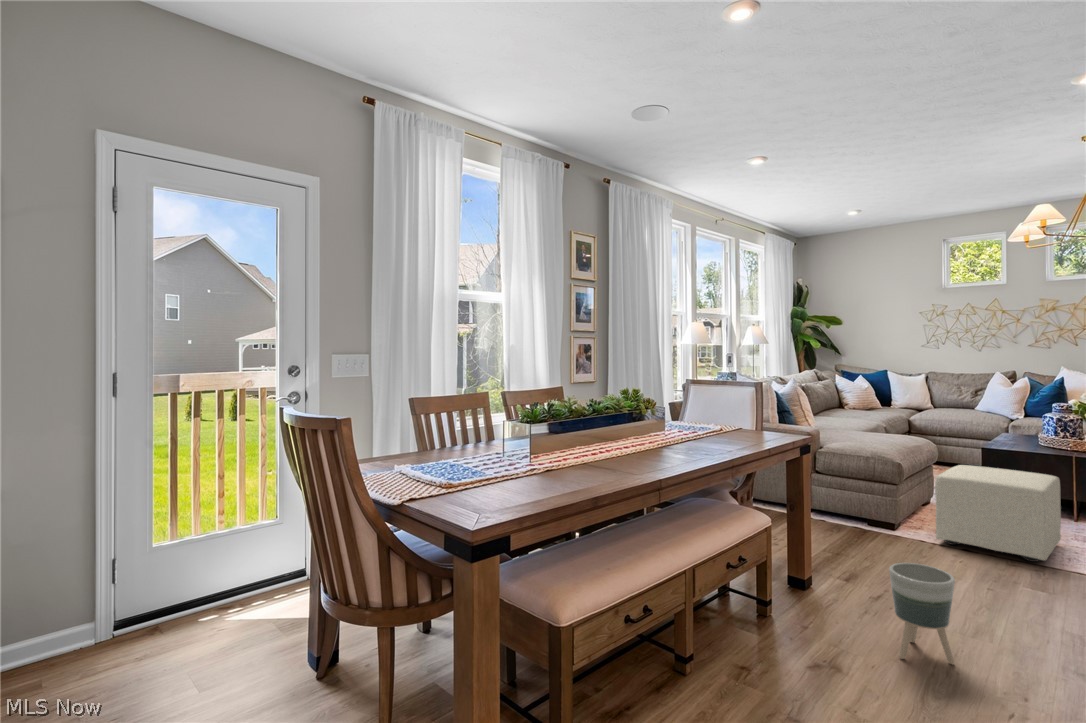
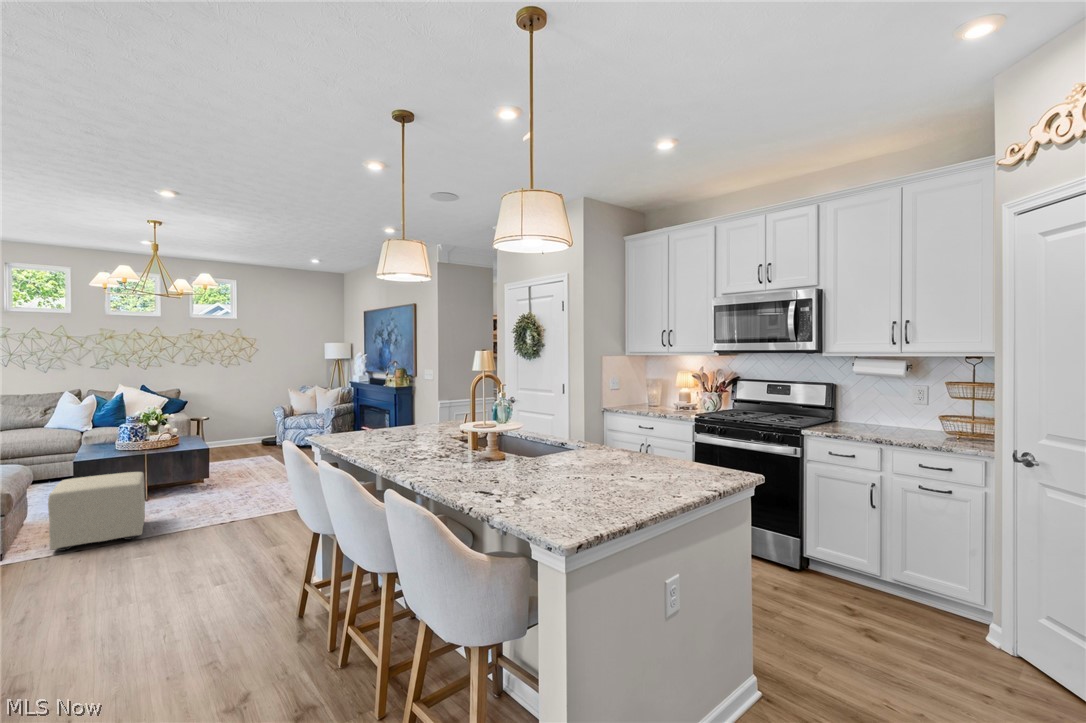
planter: present [889,563,955,664] -> none [53,561,112,646]

